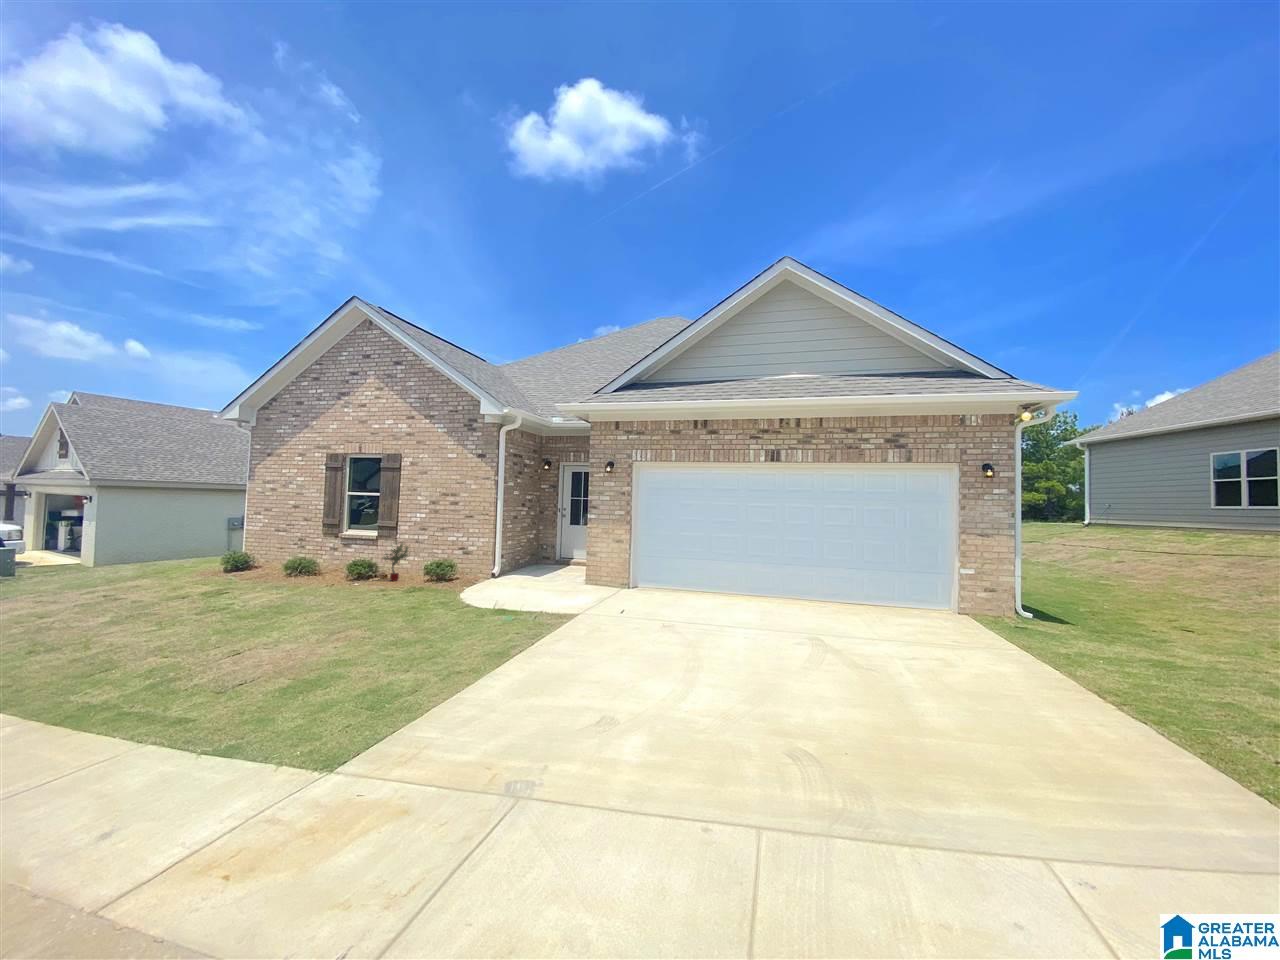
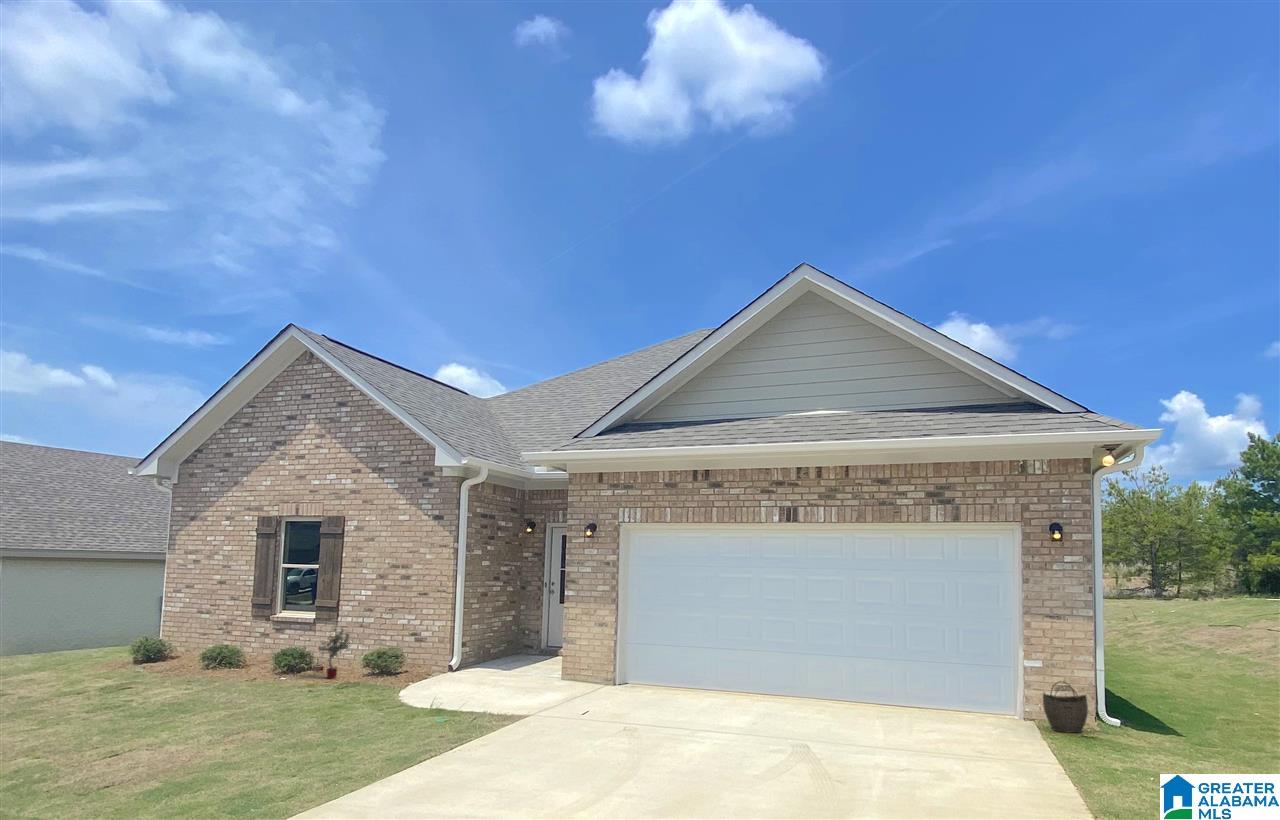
woven basket: none [969,582,1005,620] -> present [1043,681,1088,733]

